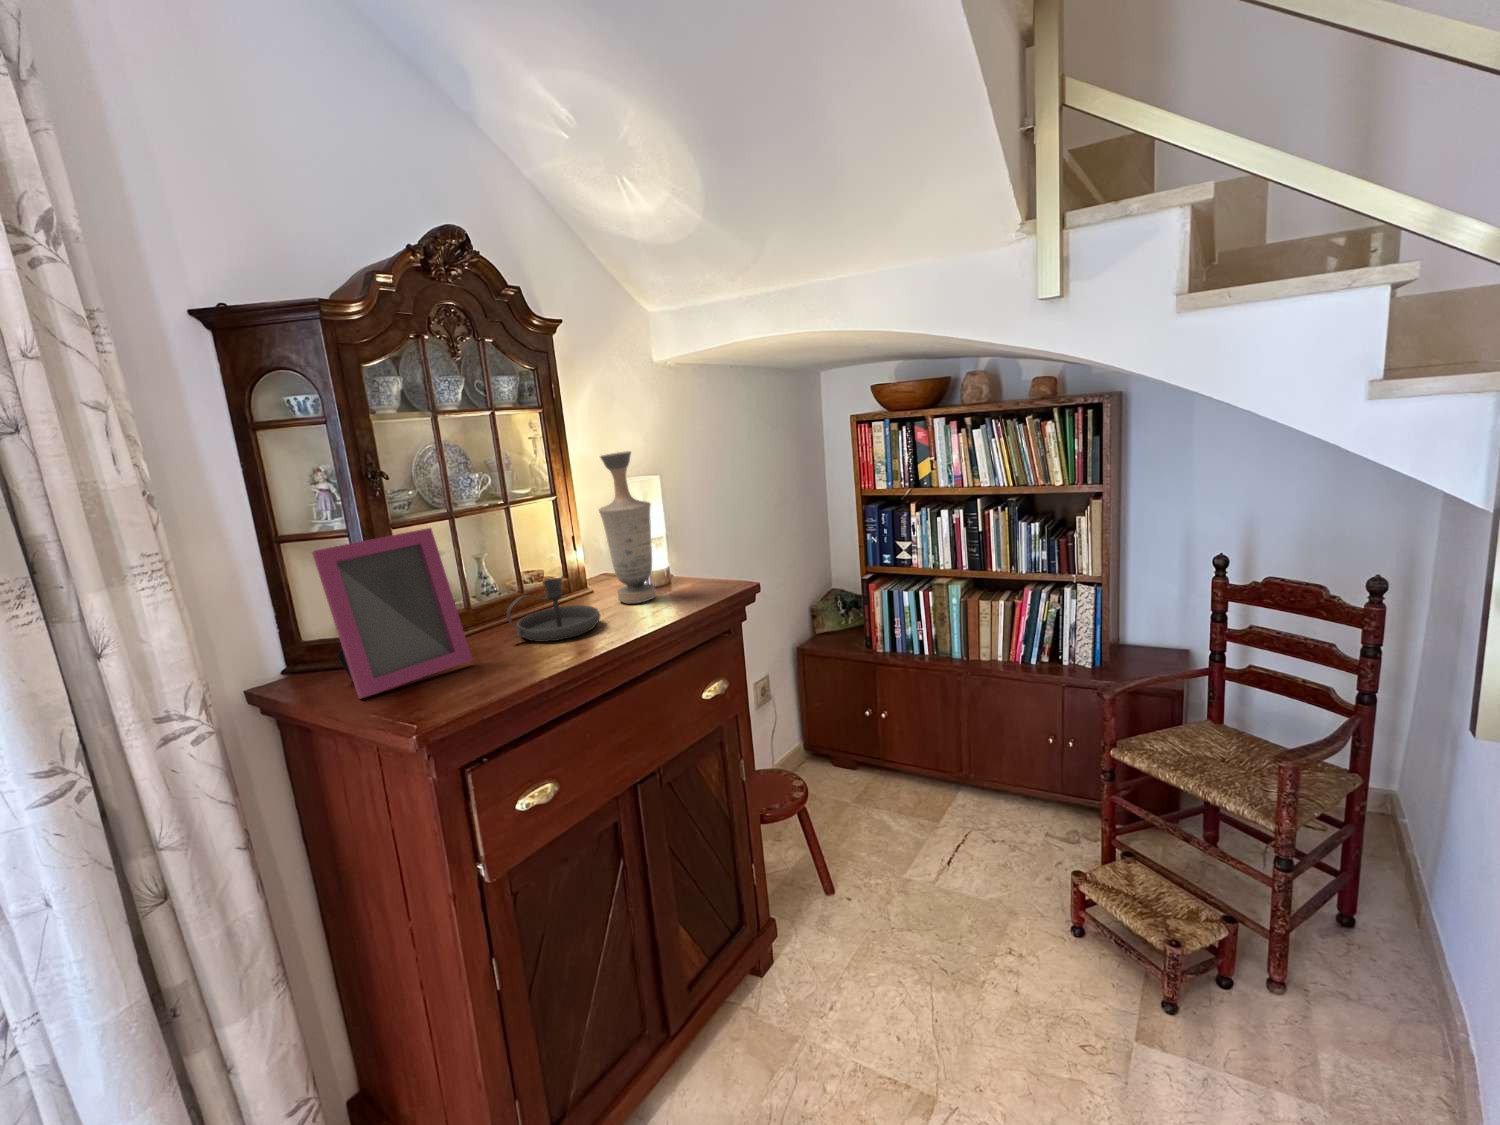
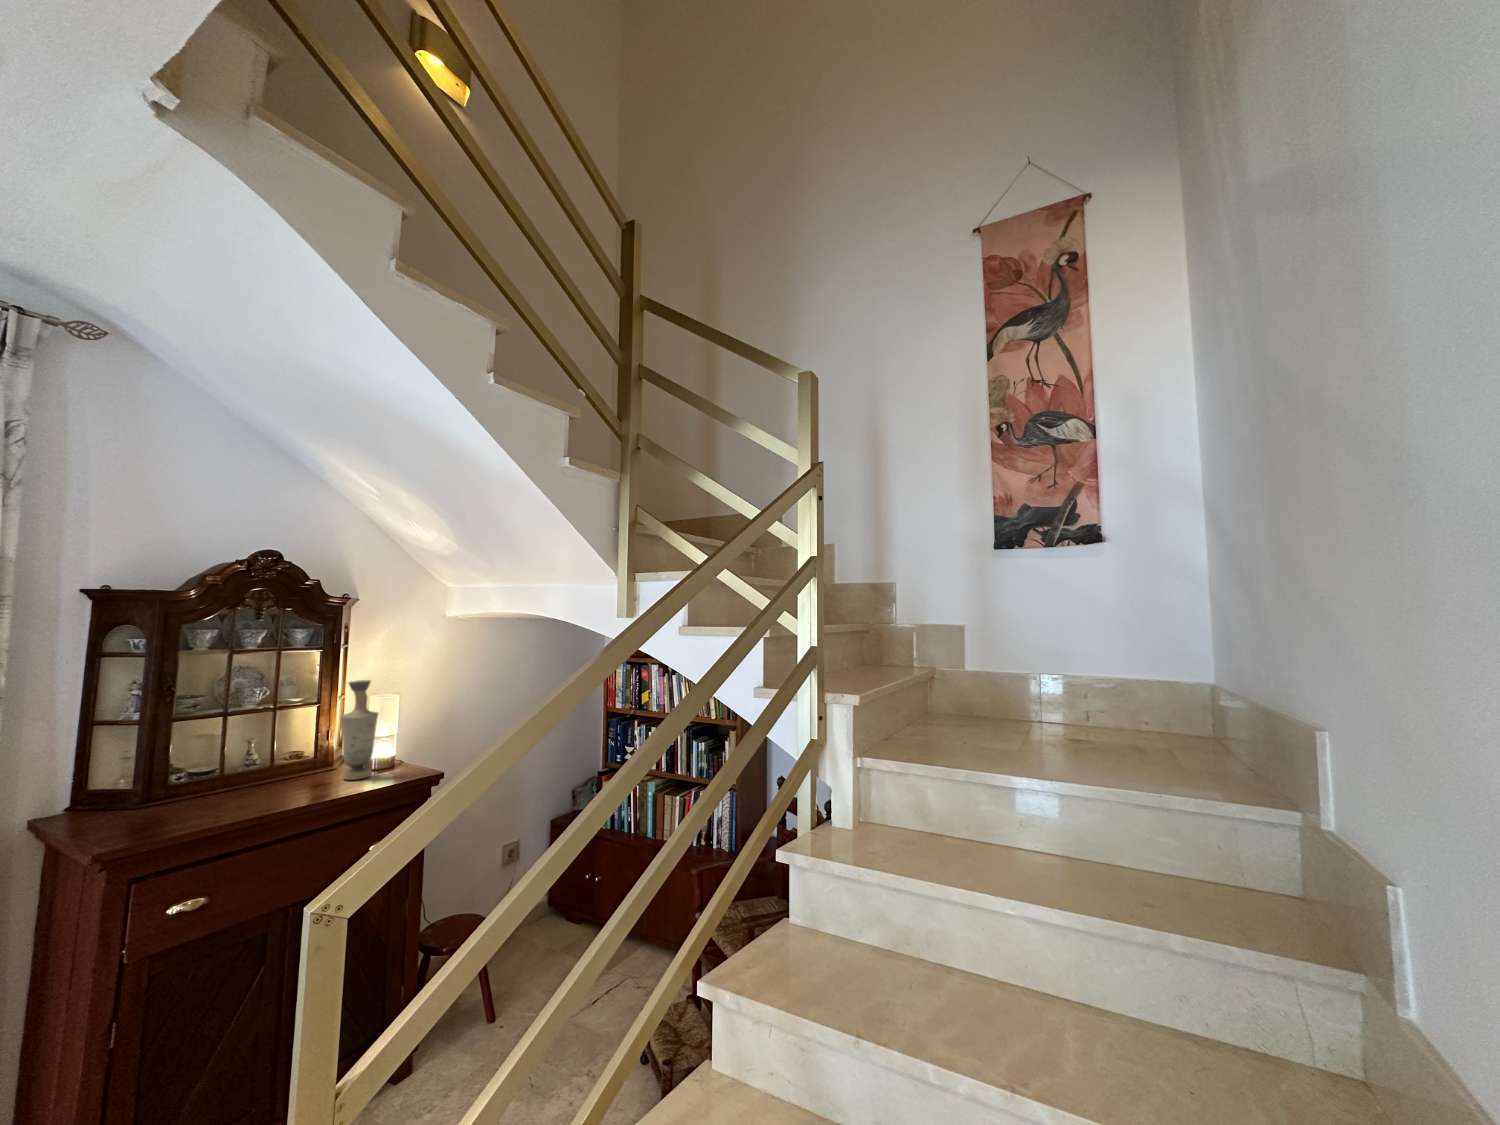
picture frame: present [312,528,472,698] -> none [102,723,198,830]
candlestick: present [507,578,600,642] -> none [235,760,312,802]

